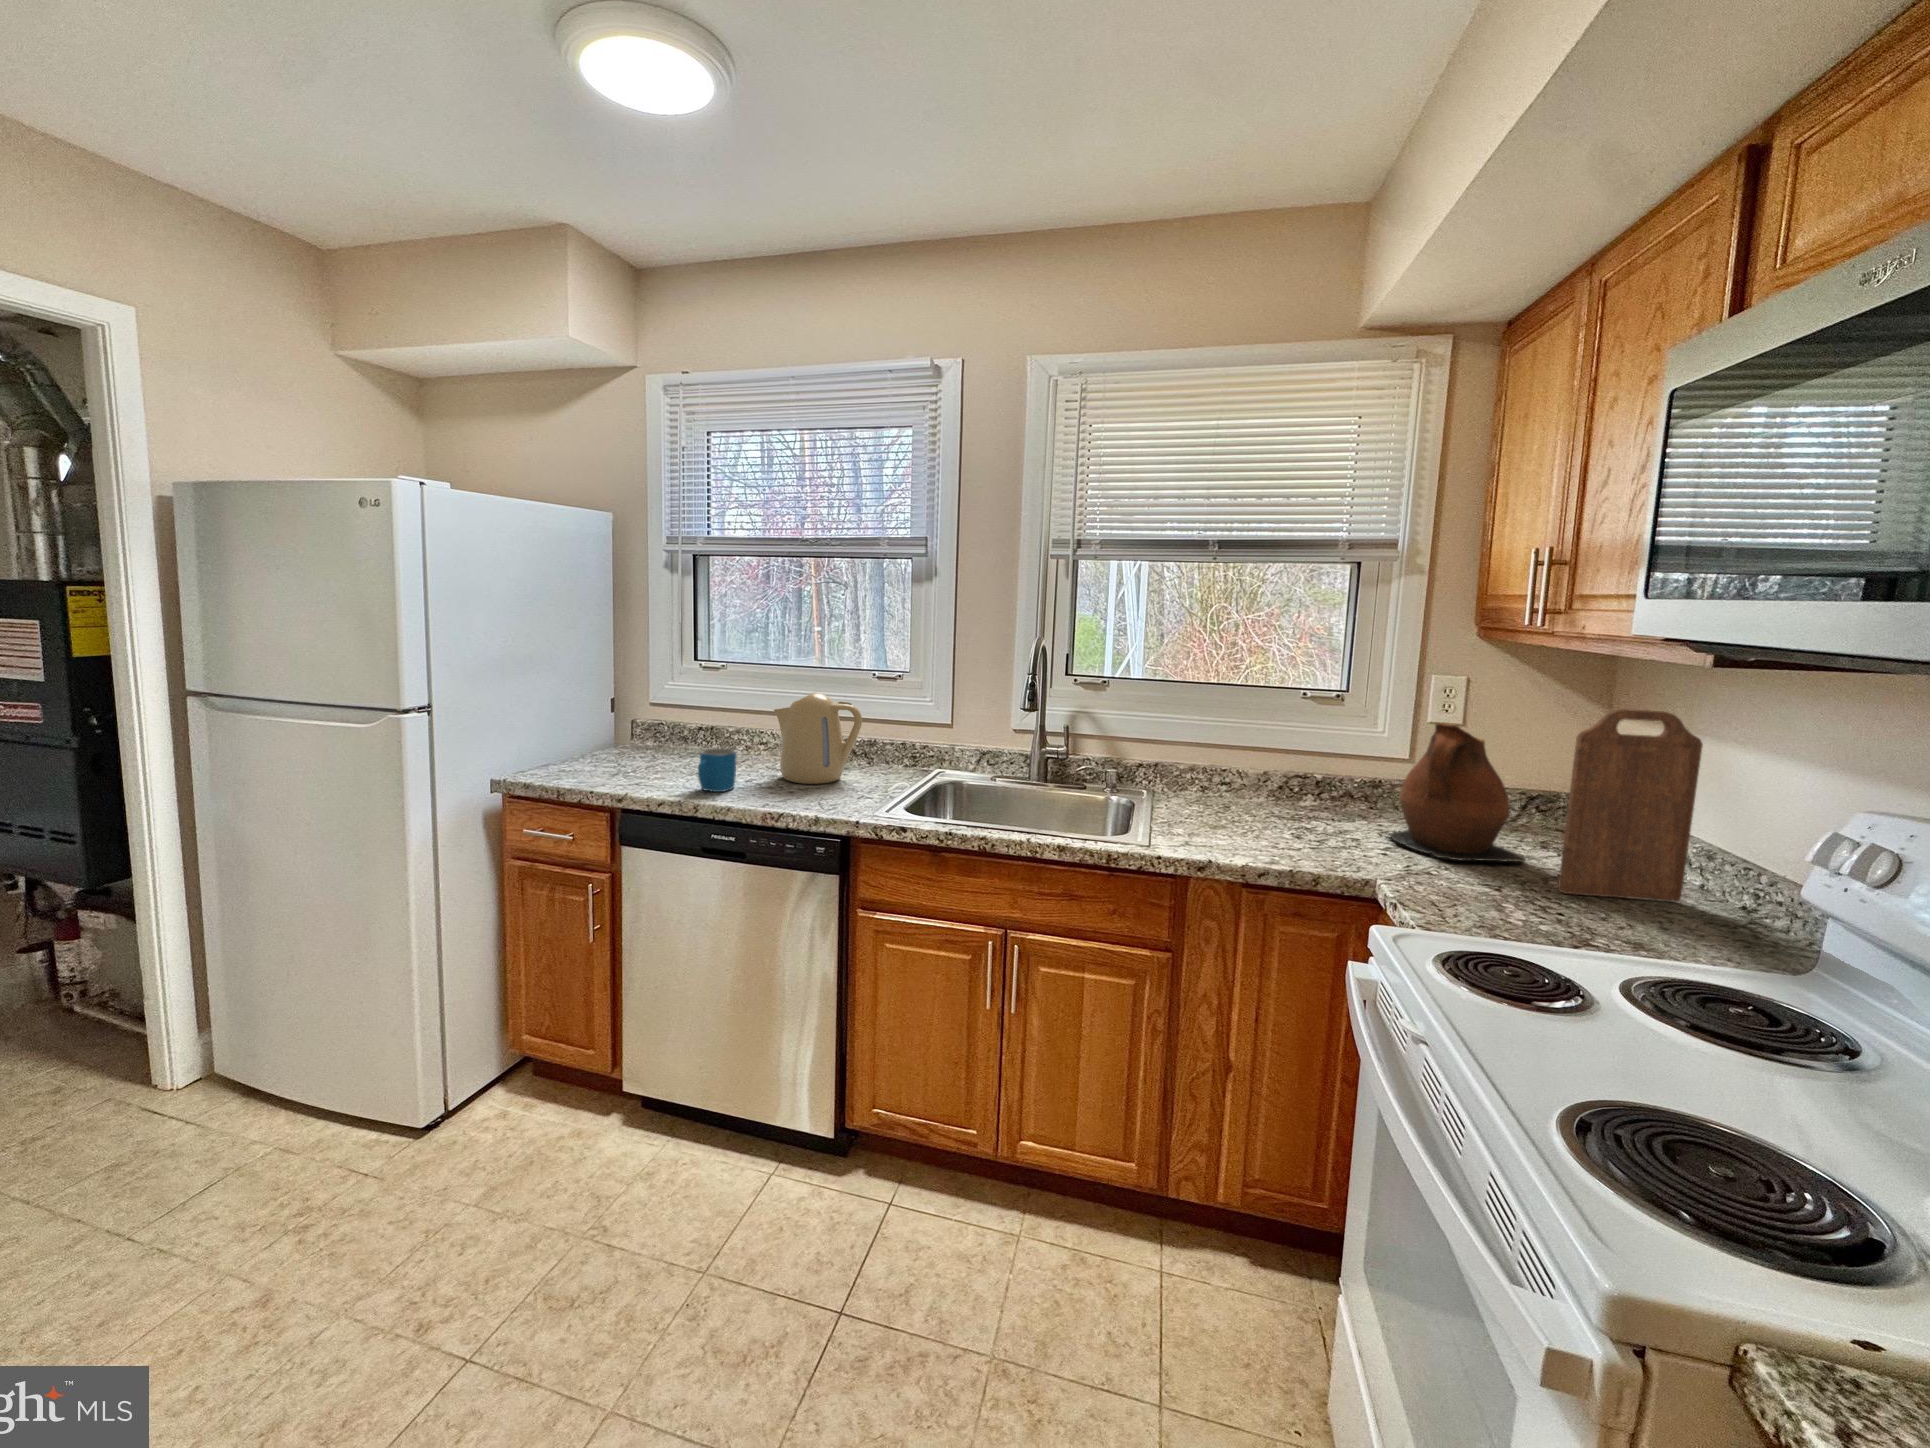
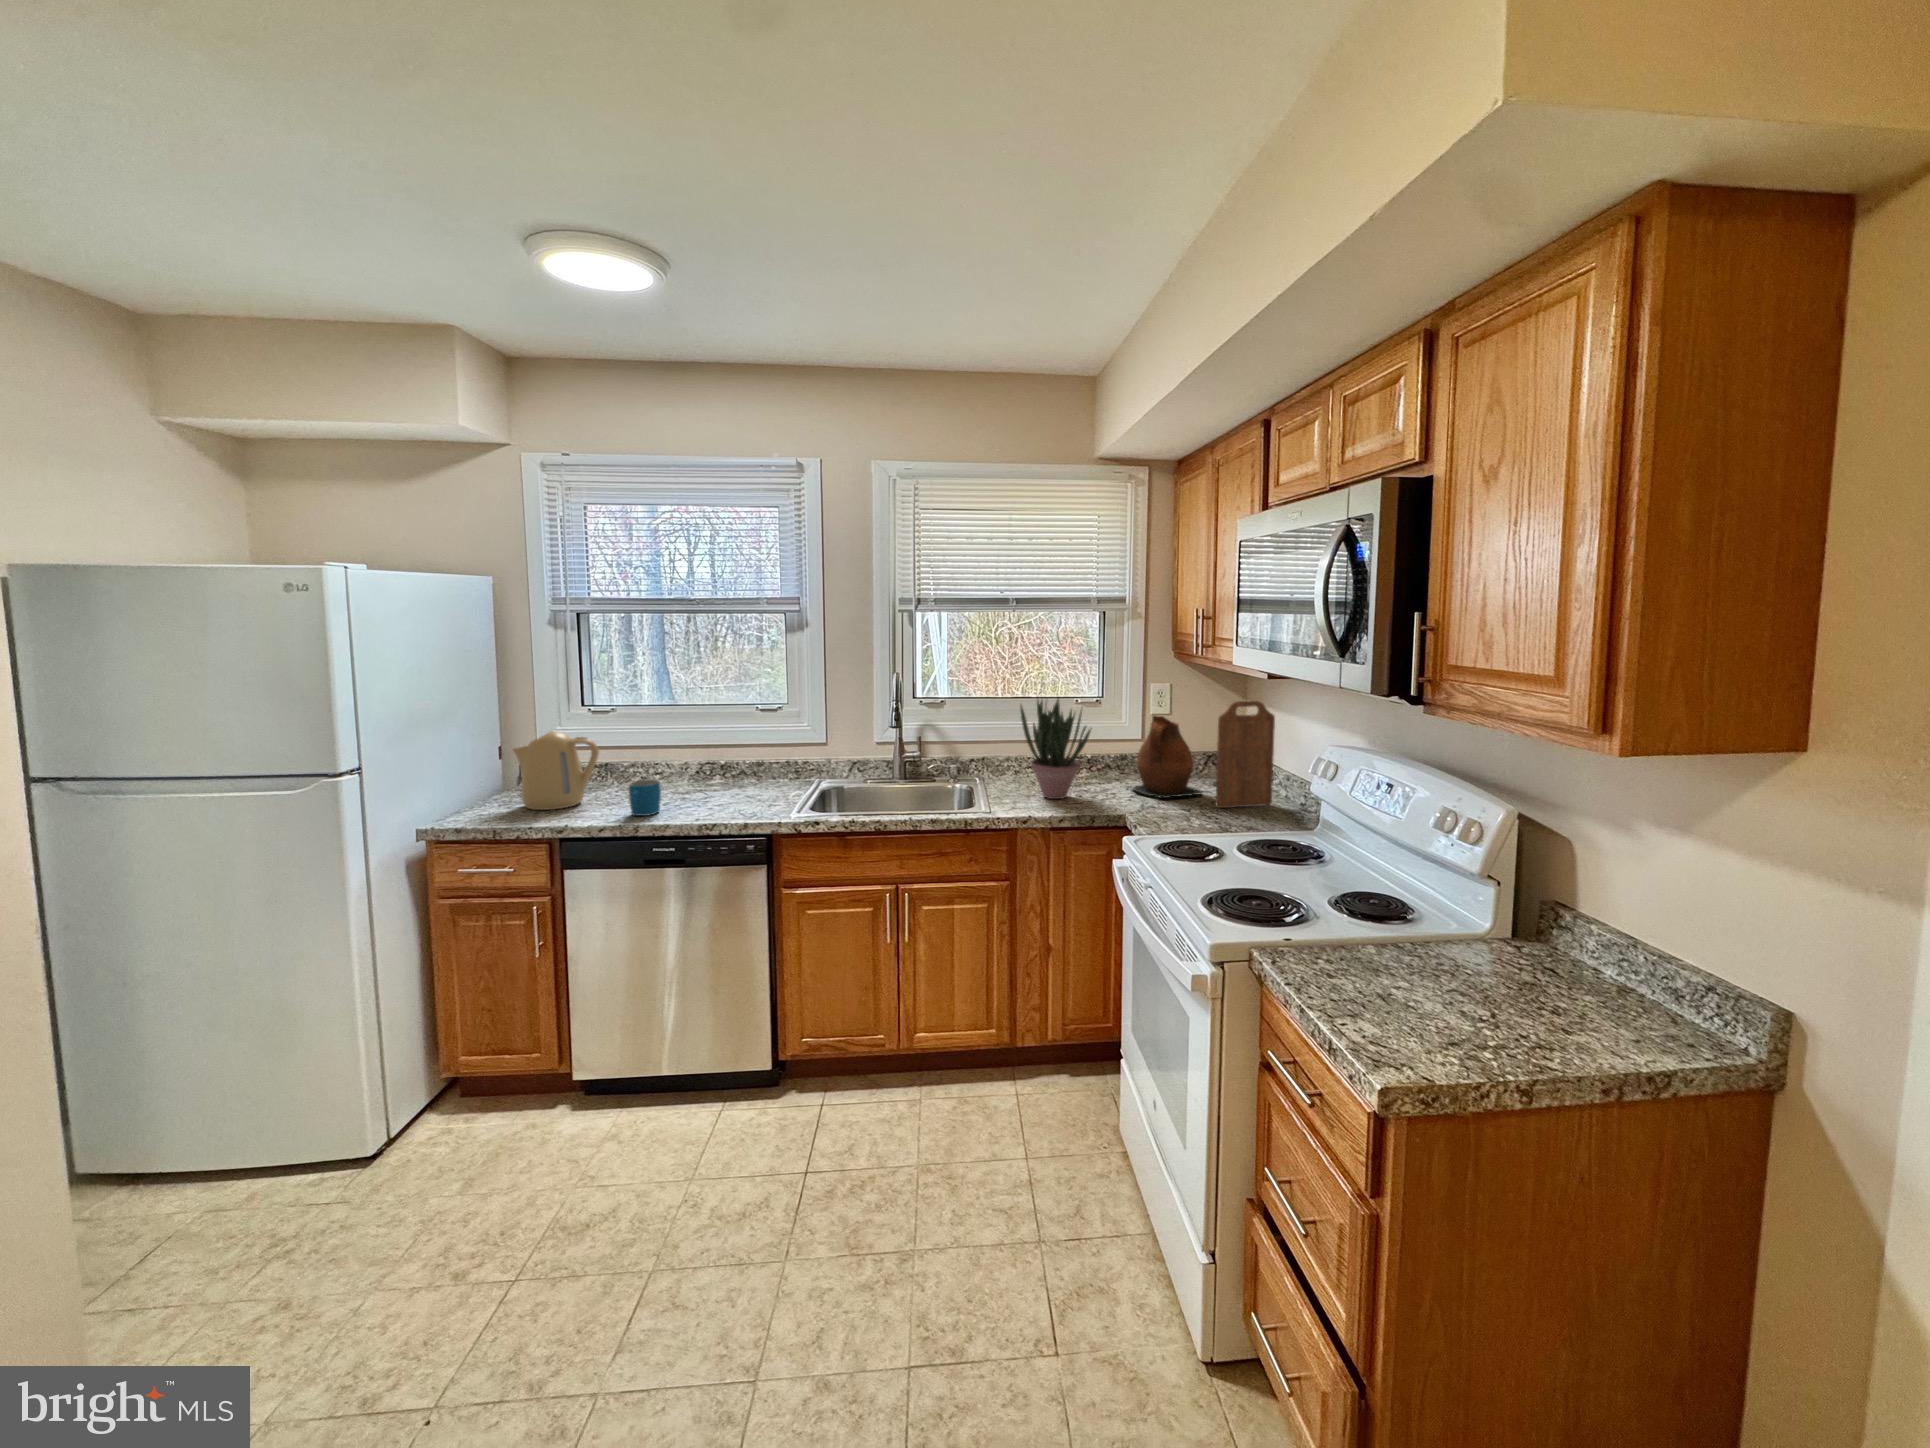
potted plant: none [1208,679,1325,838] -> present [1020,699,1092,799]
kettle: present [774,692,862,784] -> present [513,731,599,810]

